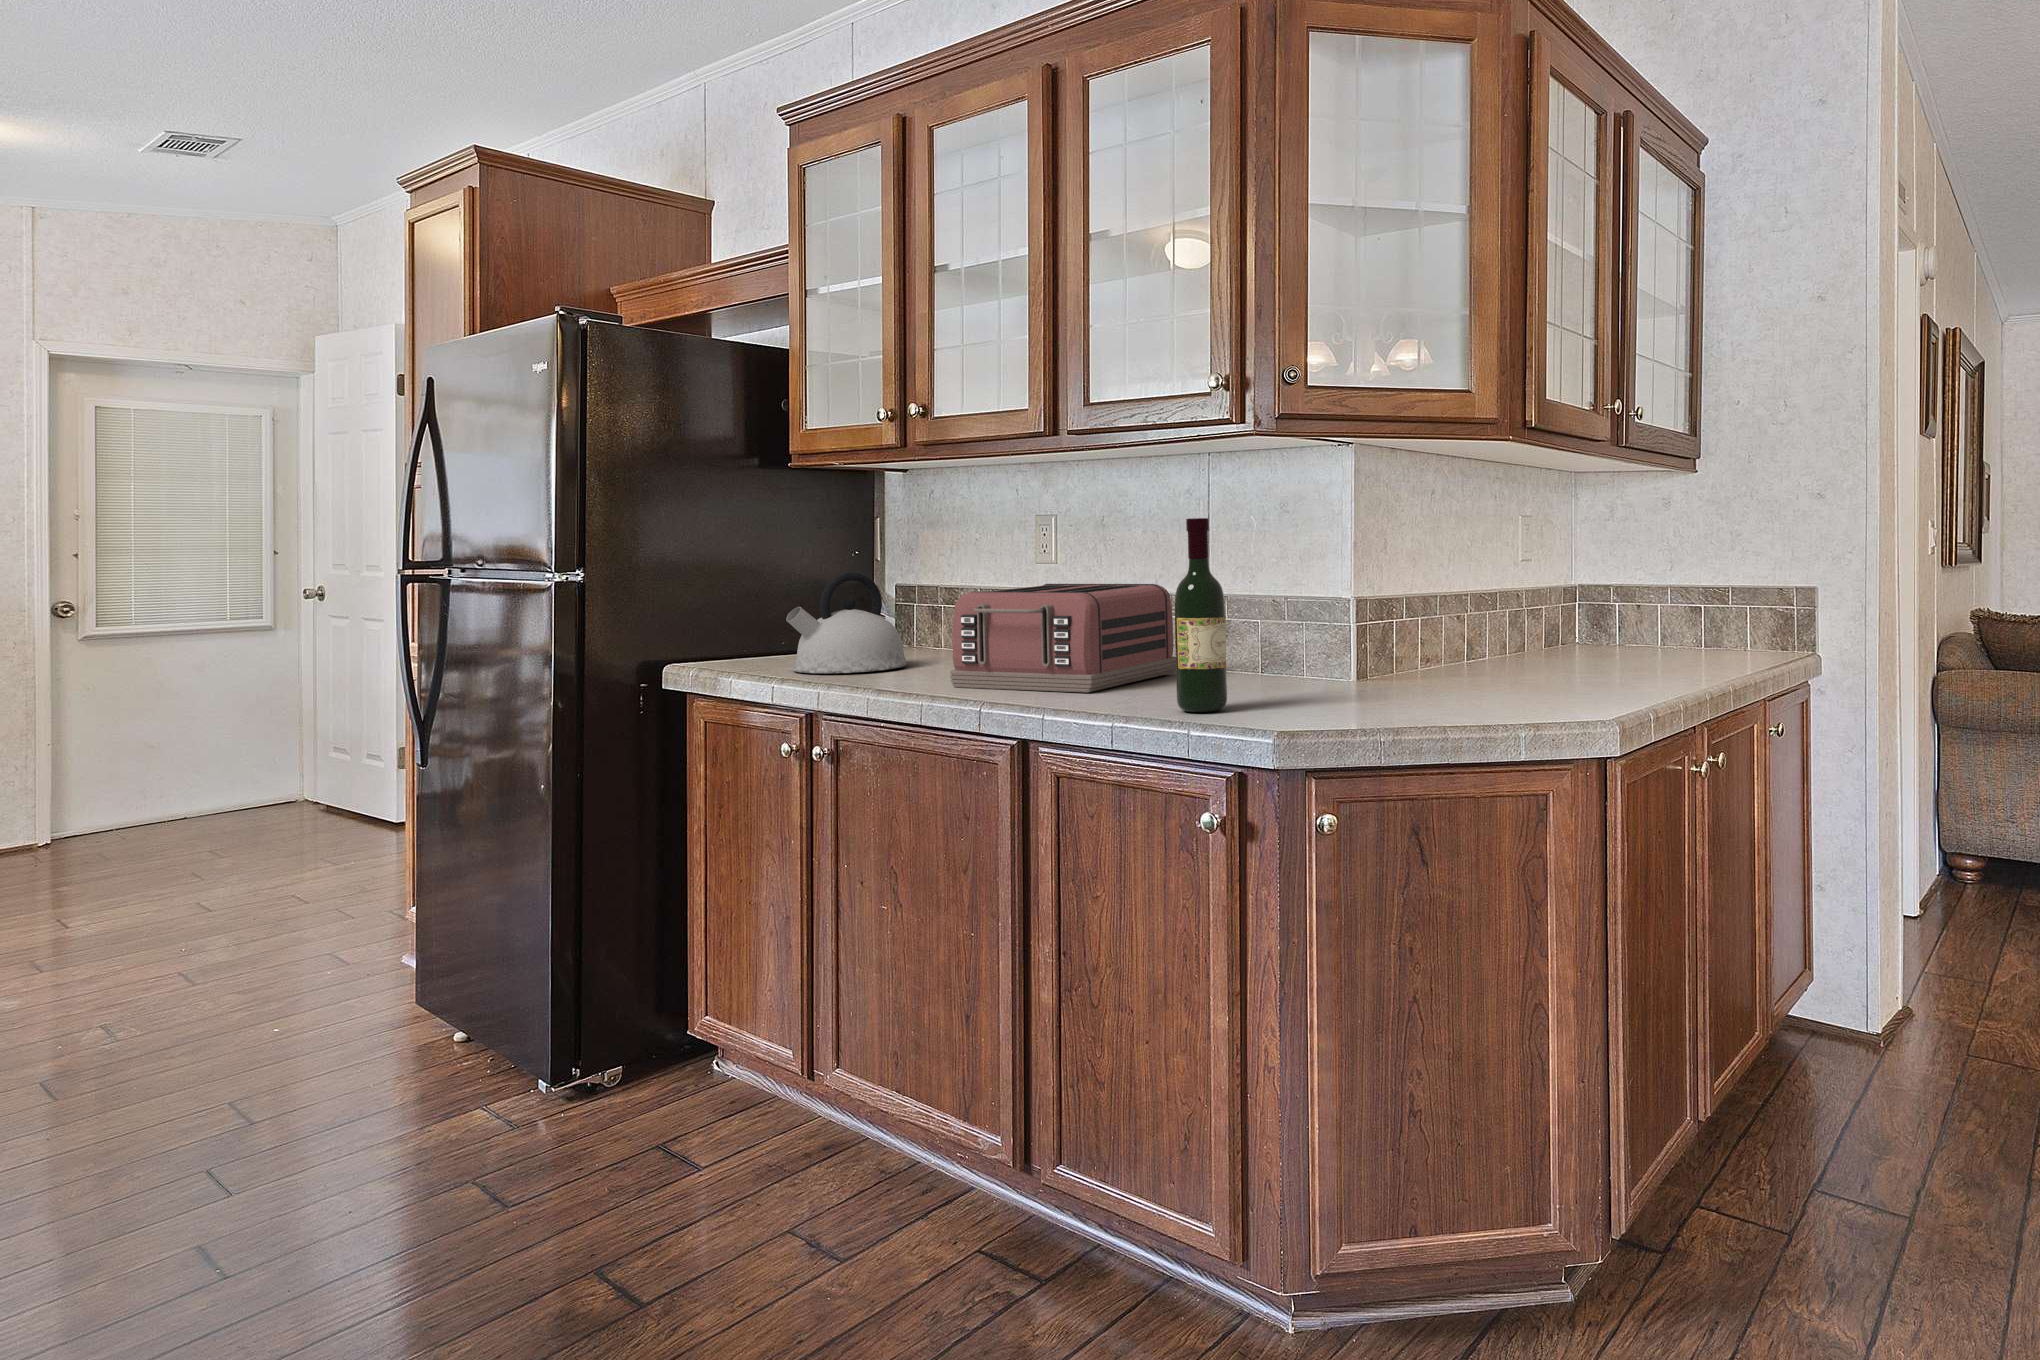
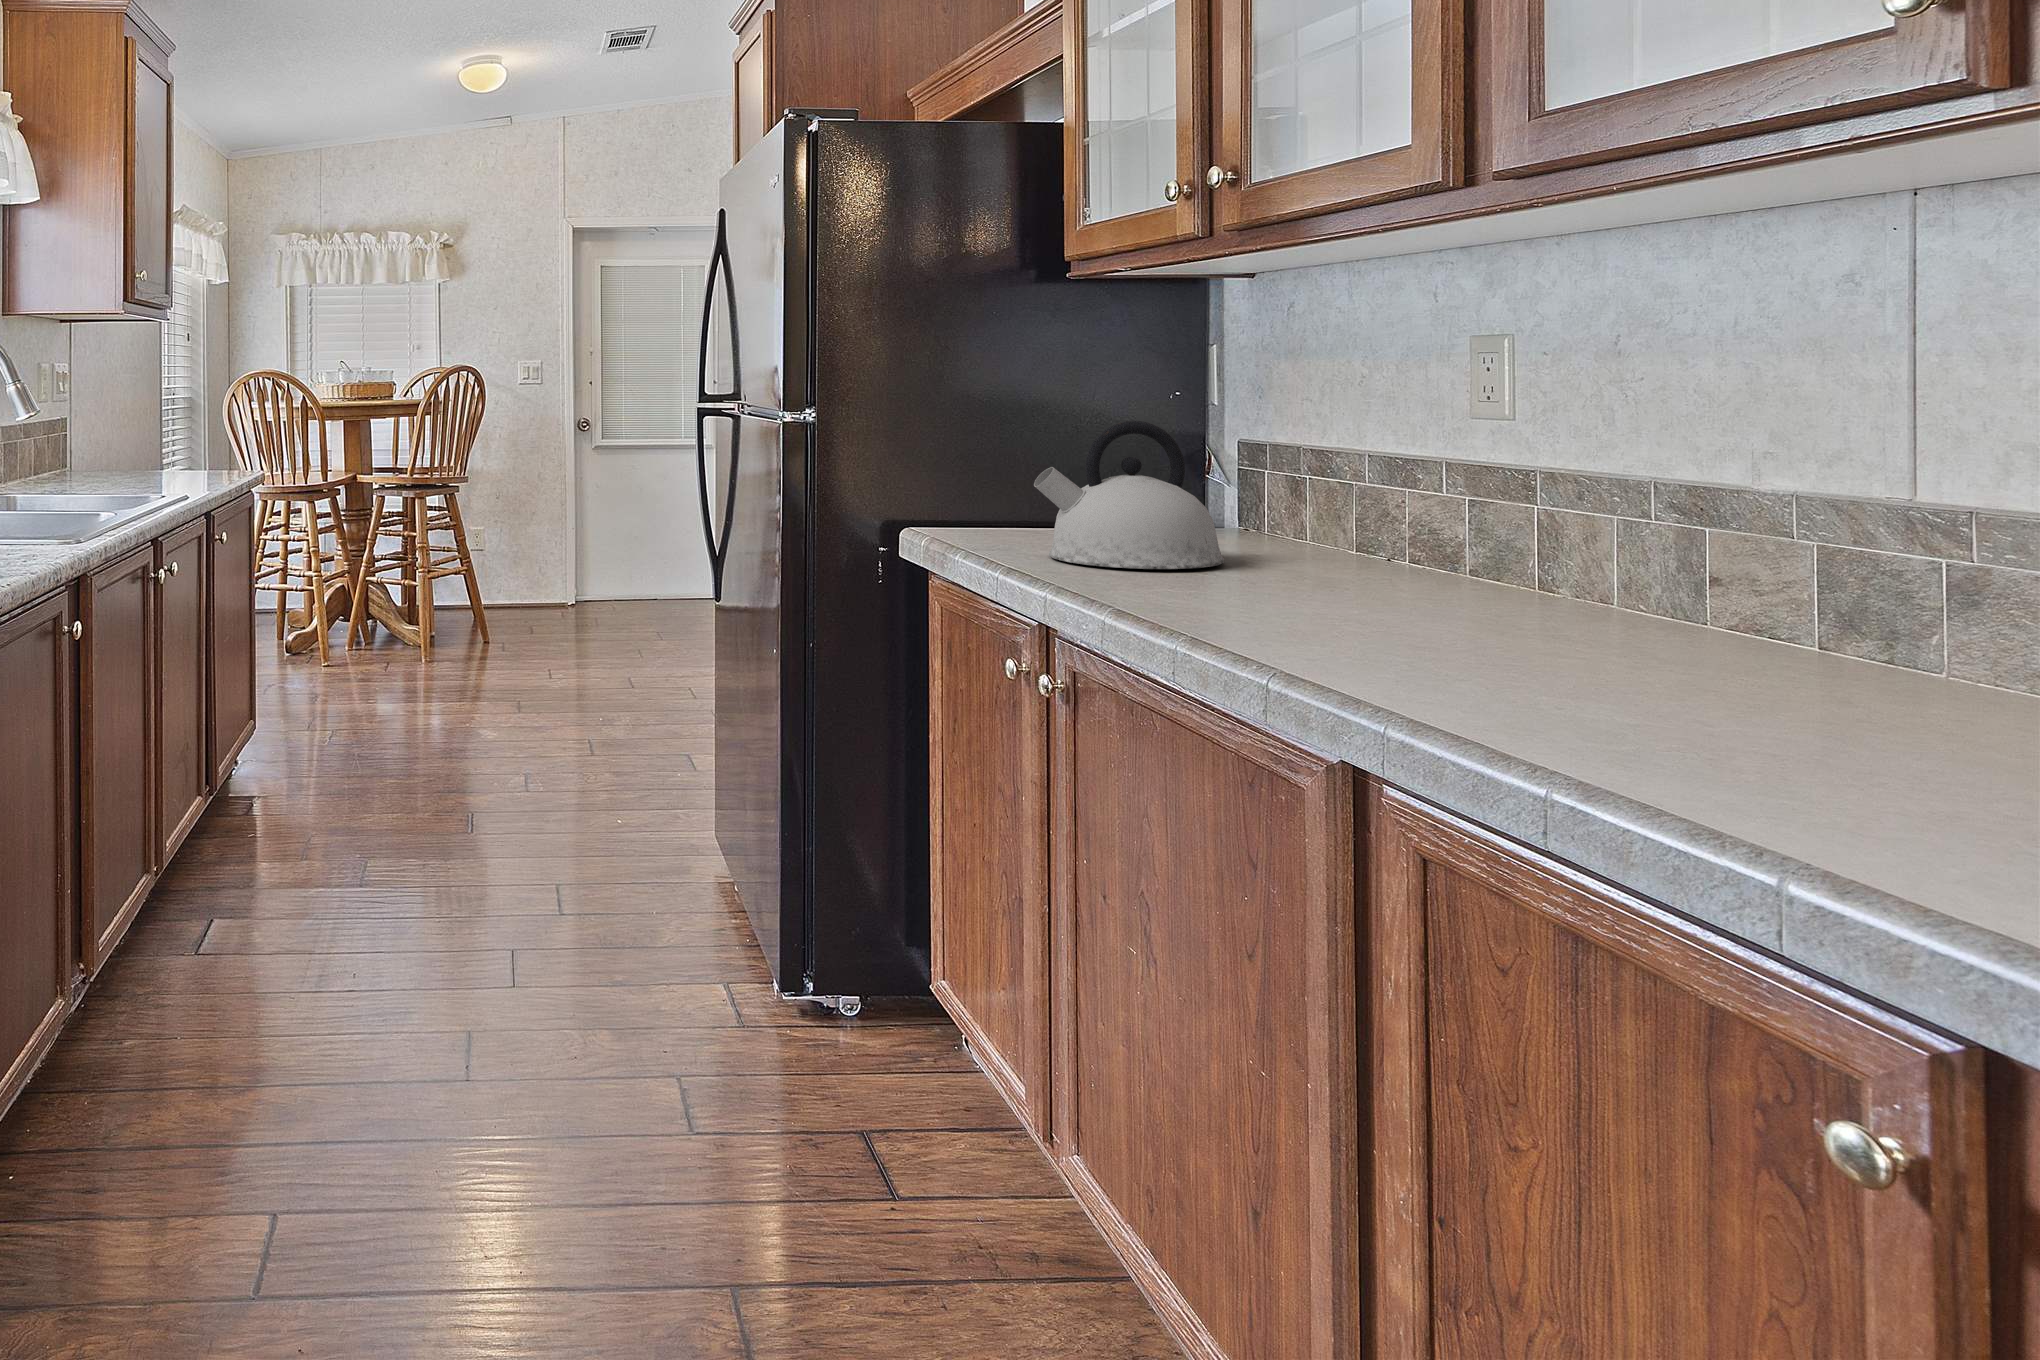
wine bottle: present [1175,518,1227,712] -> none [1732,326,1912,799]
toaster: present [950,584,1177,693] -> none [1253,454,1774,674]

